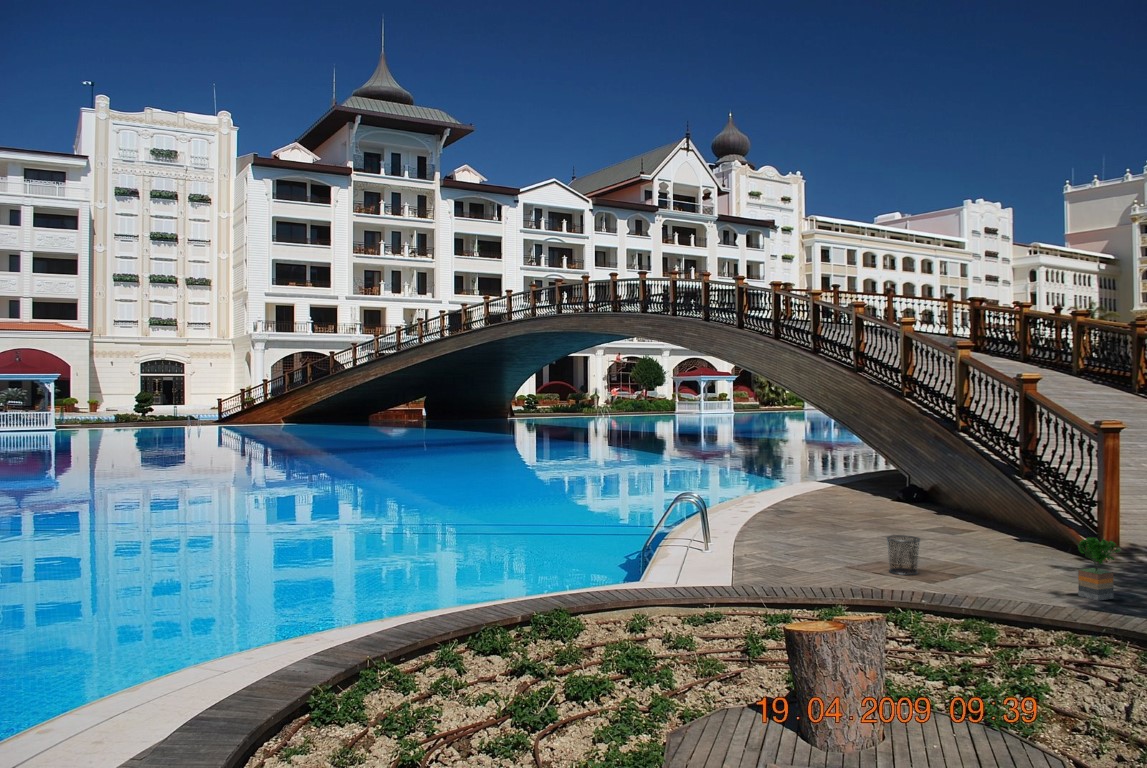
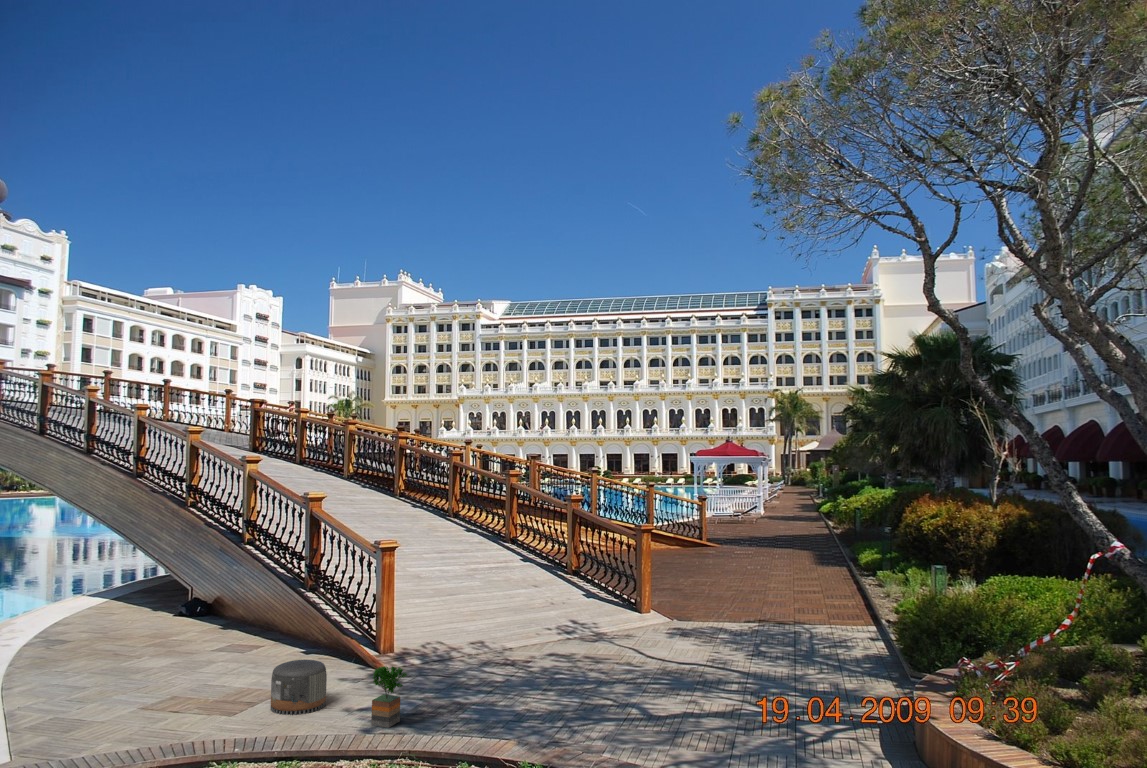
pouf: none [973,527,1032,577] -> present [271,660,327,715]
waste bin: present [887,535,920,575] -> none [181,689,220,738]

